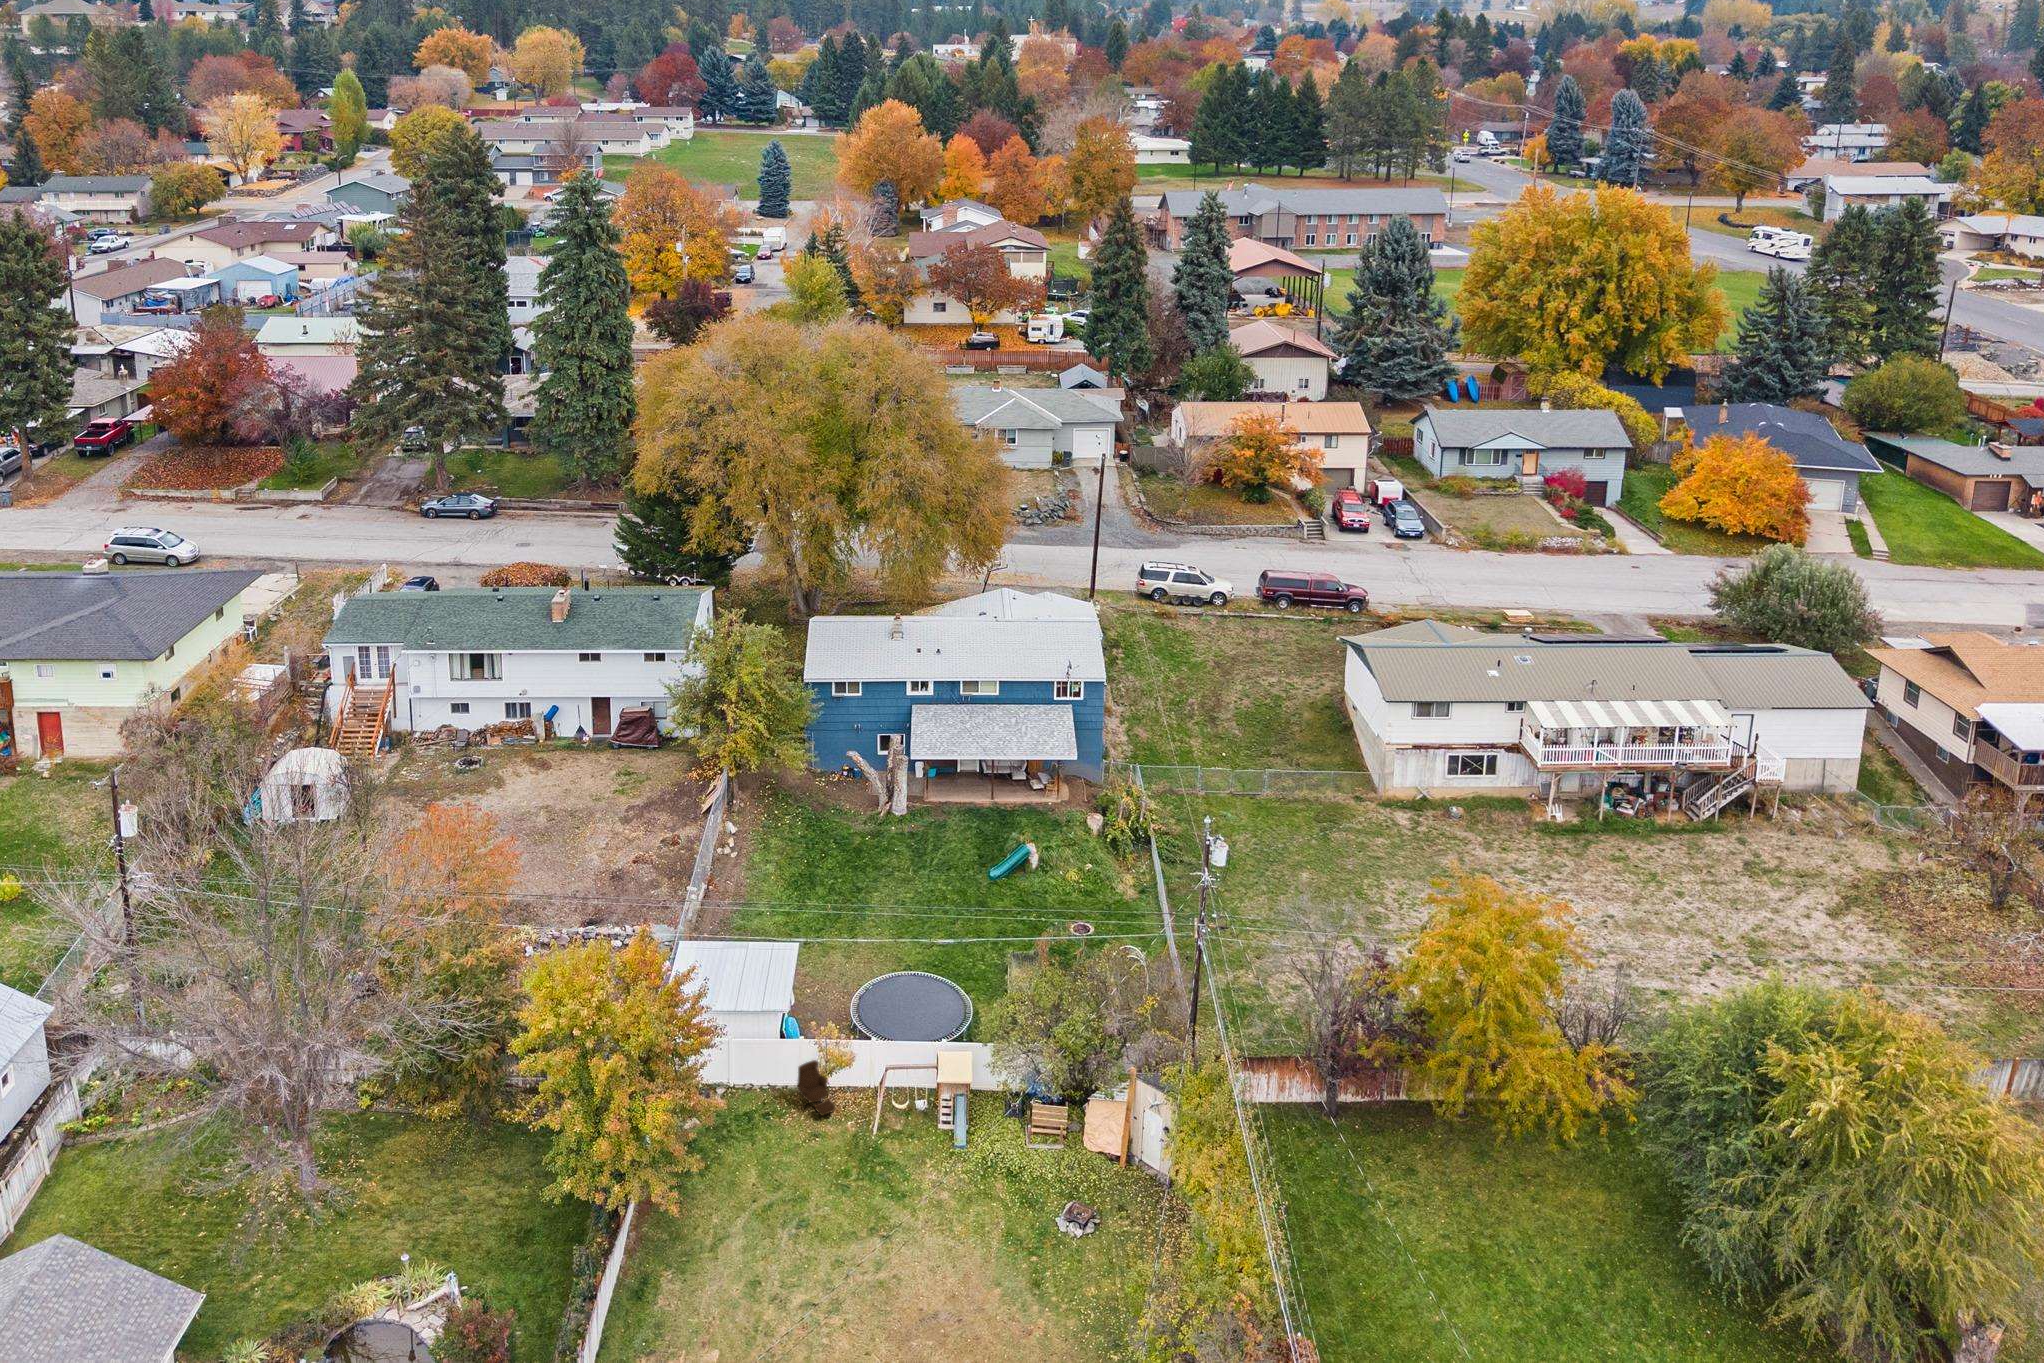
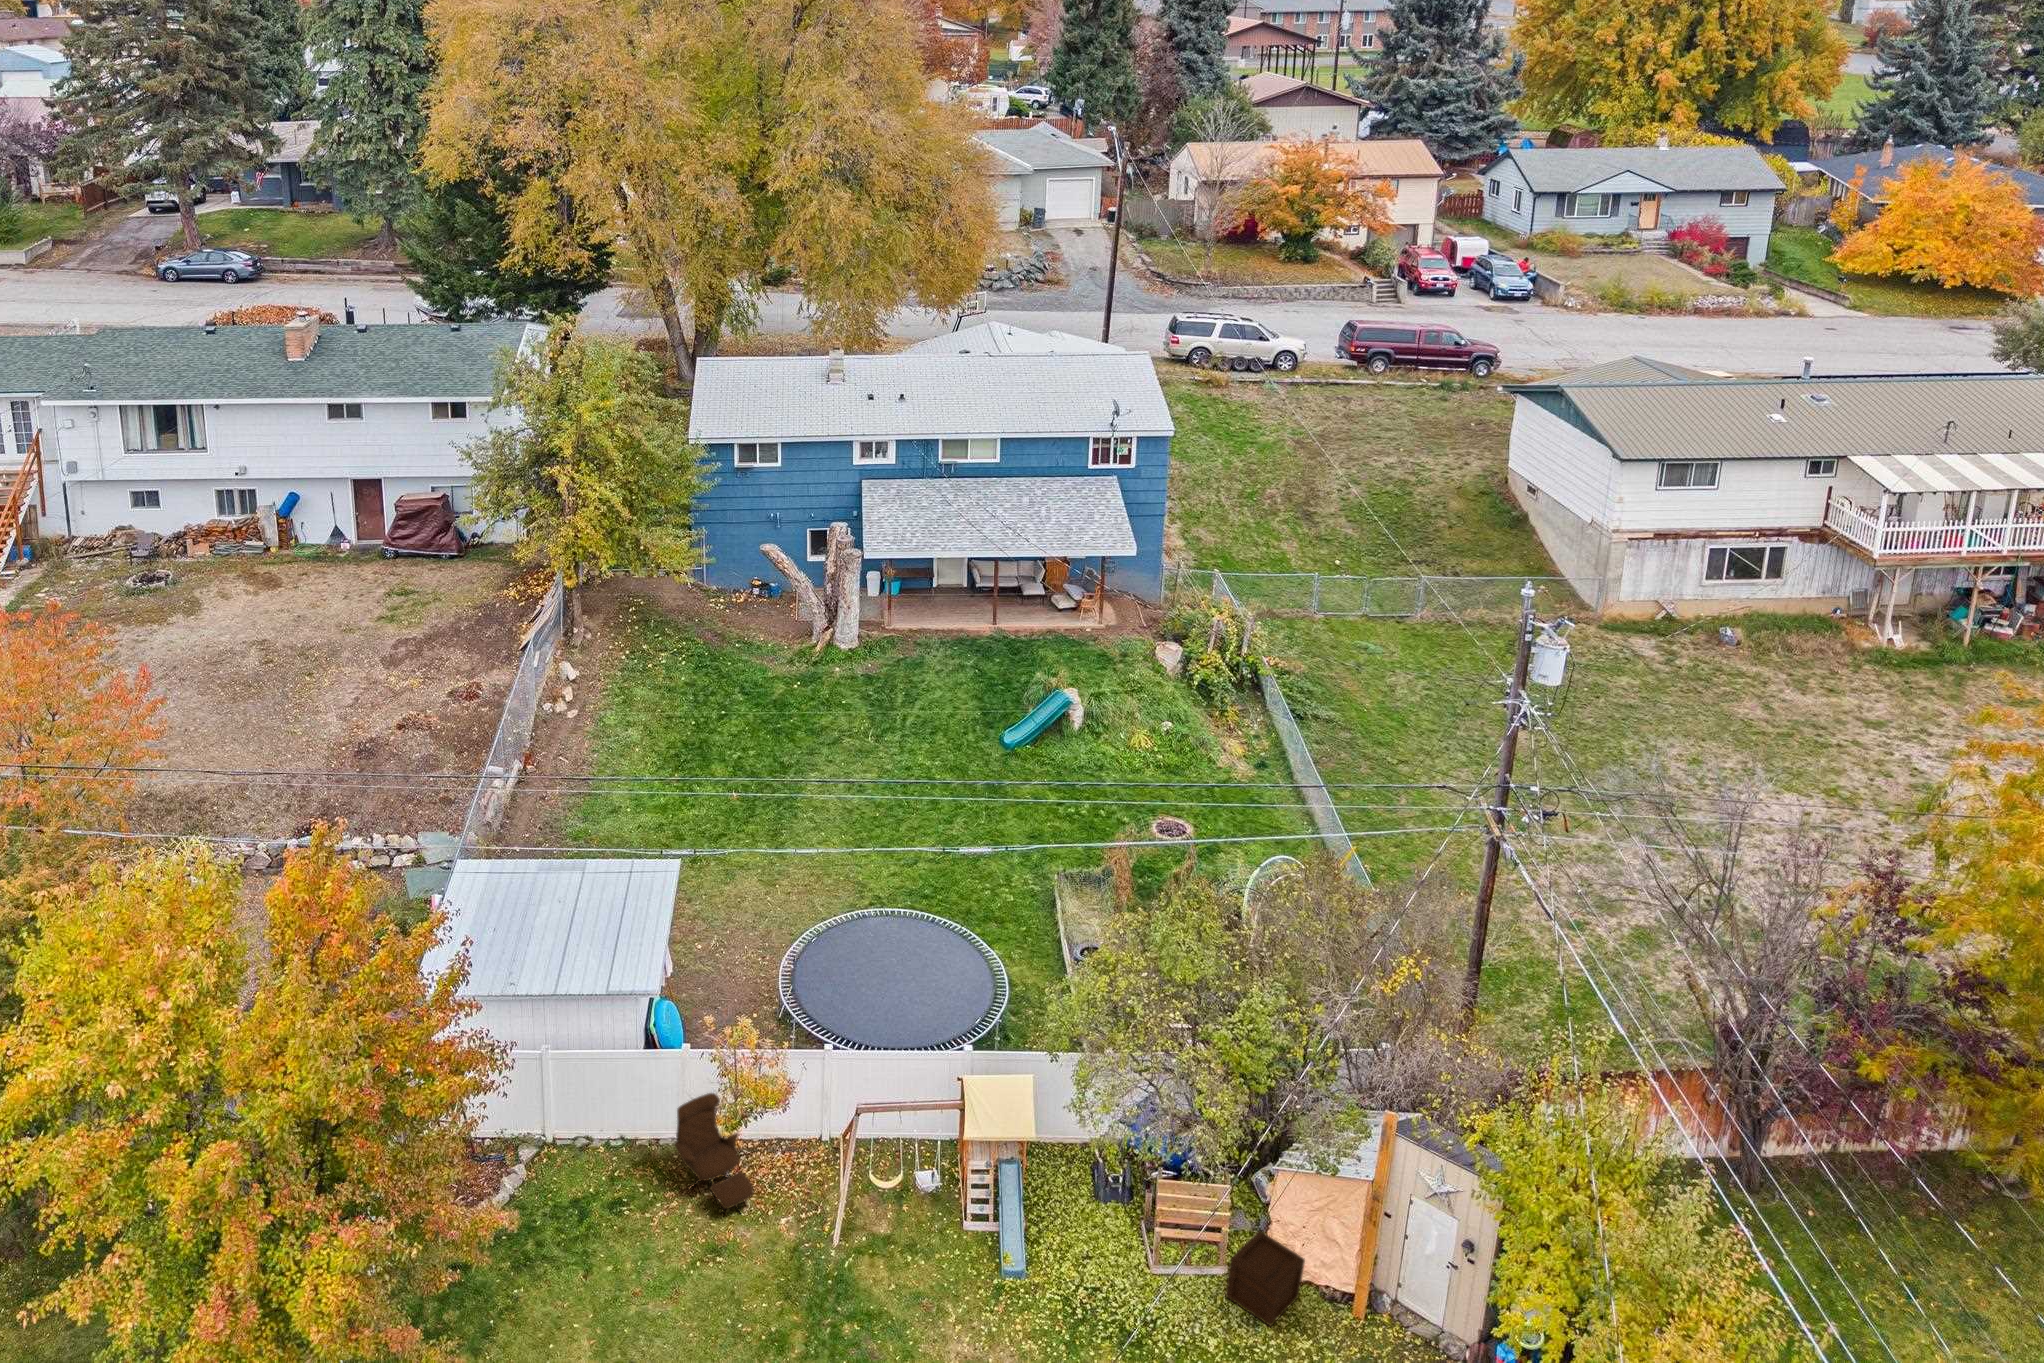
wooden crate: none [1060,1128,1097,1172] -> present [1225,1231,1305,1326]

